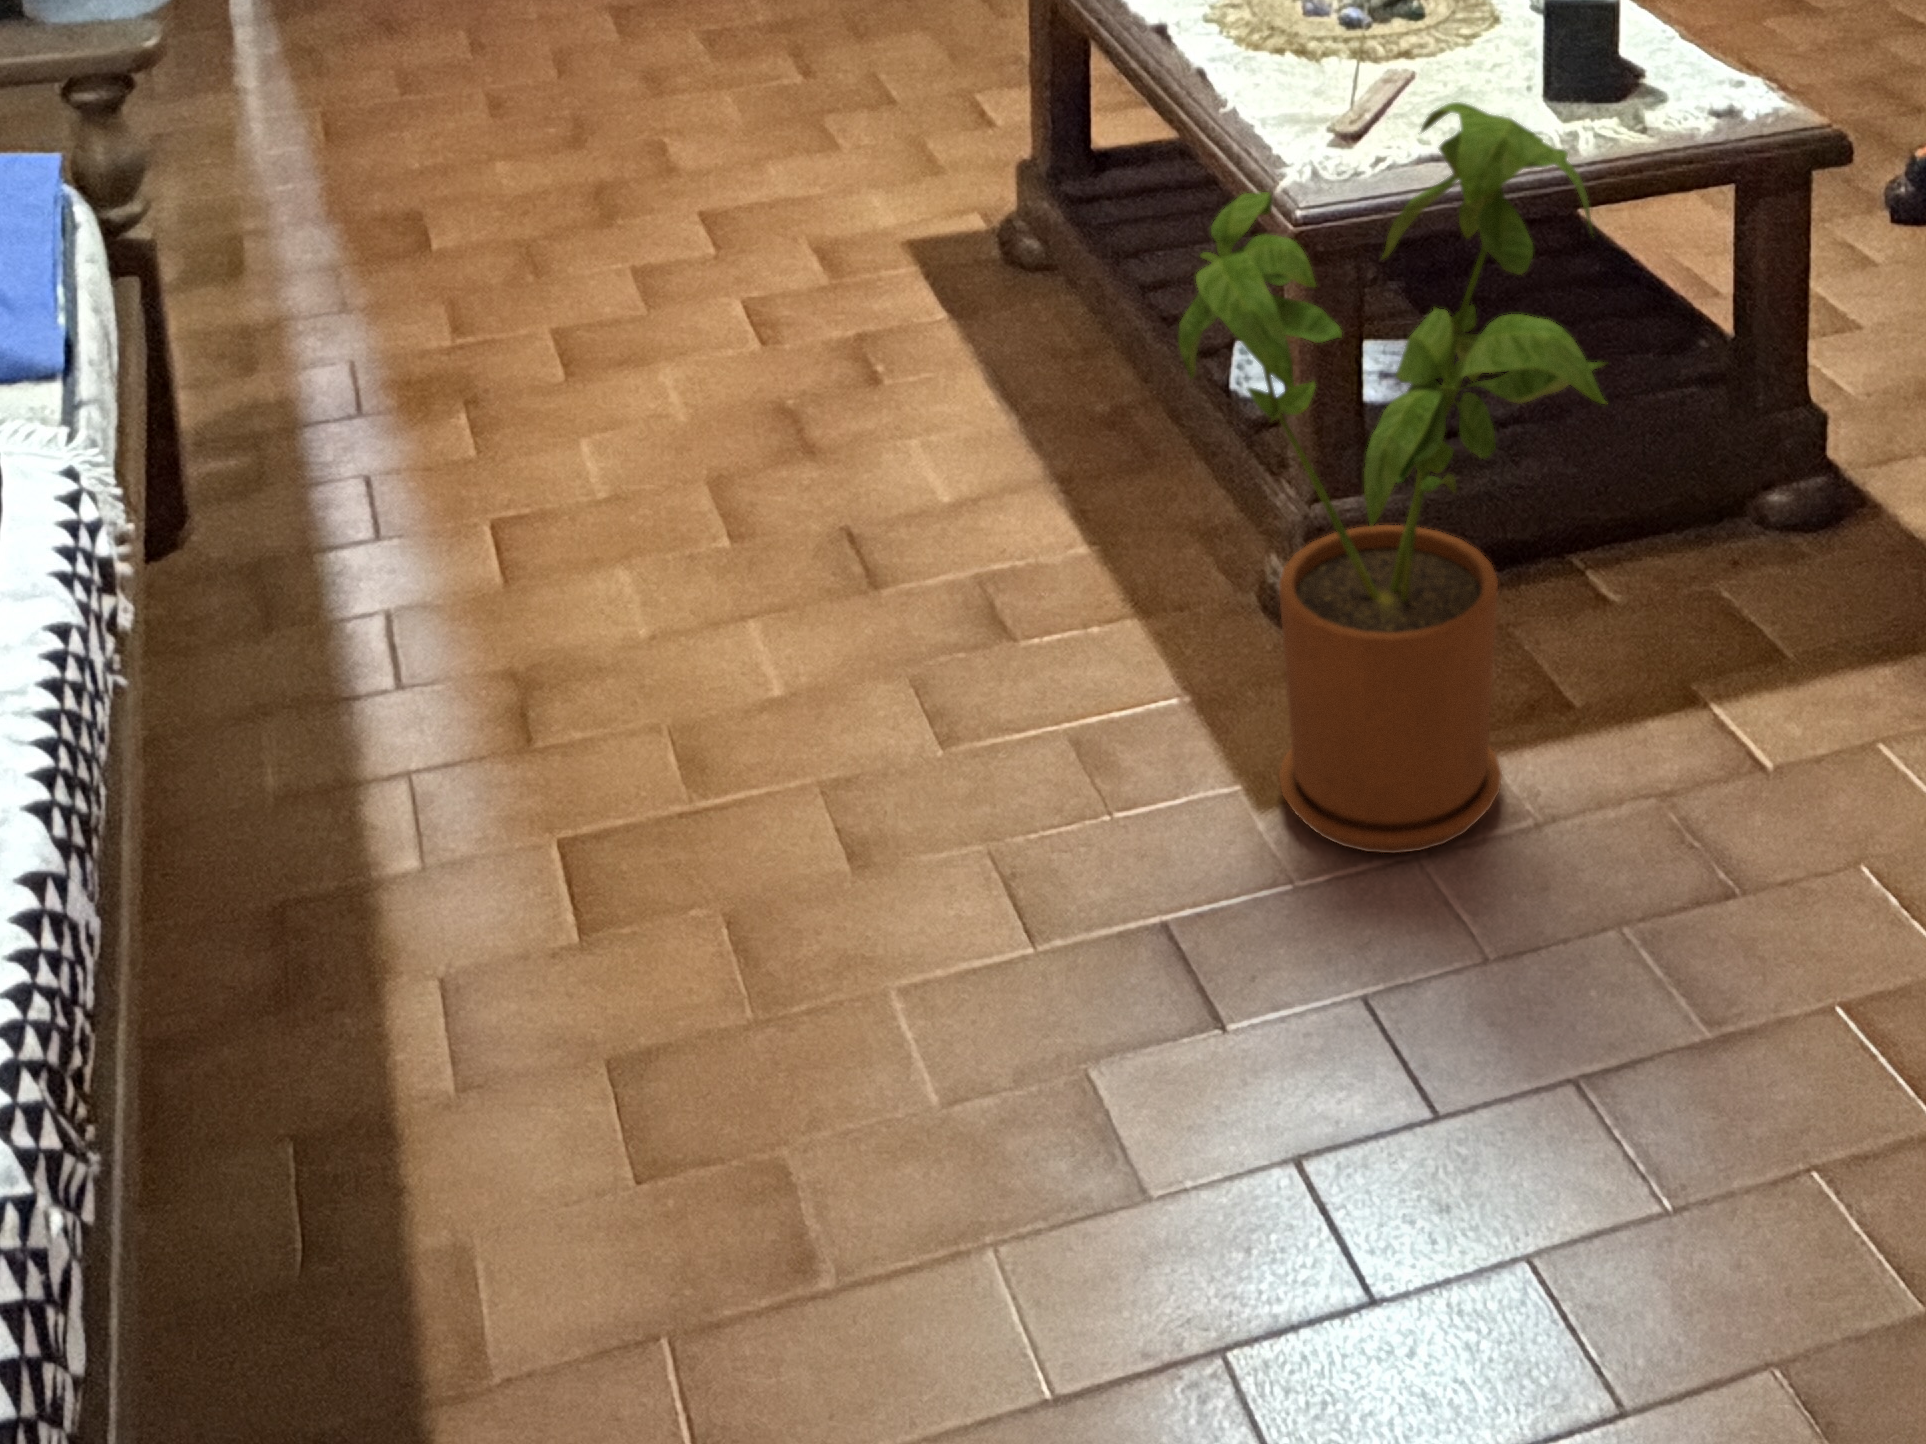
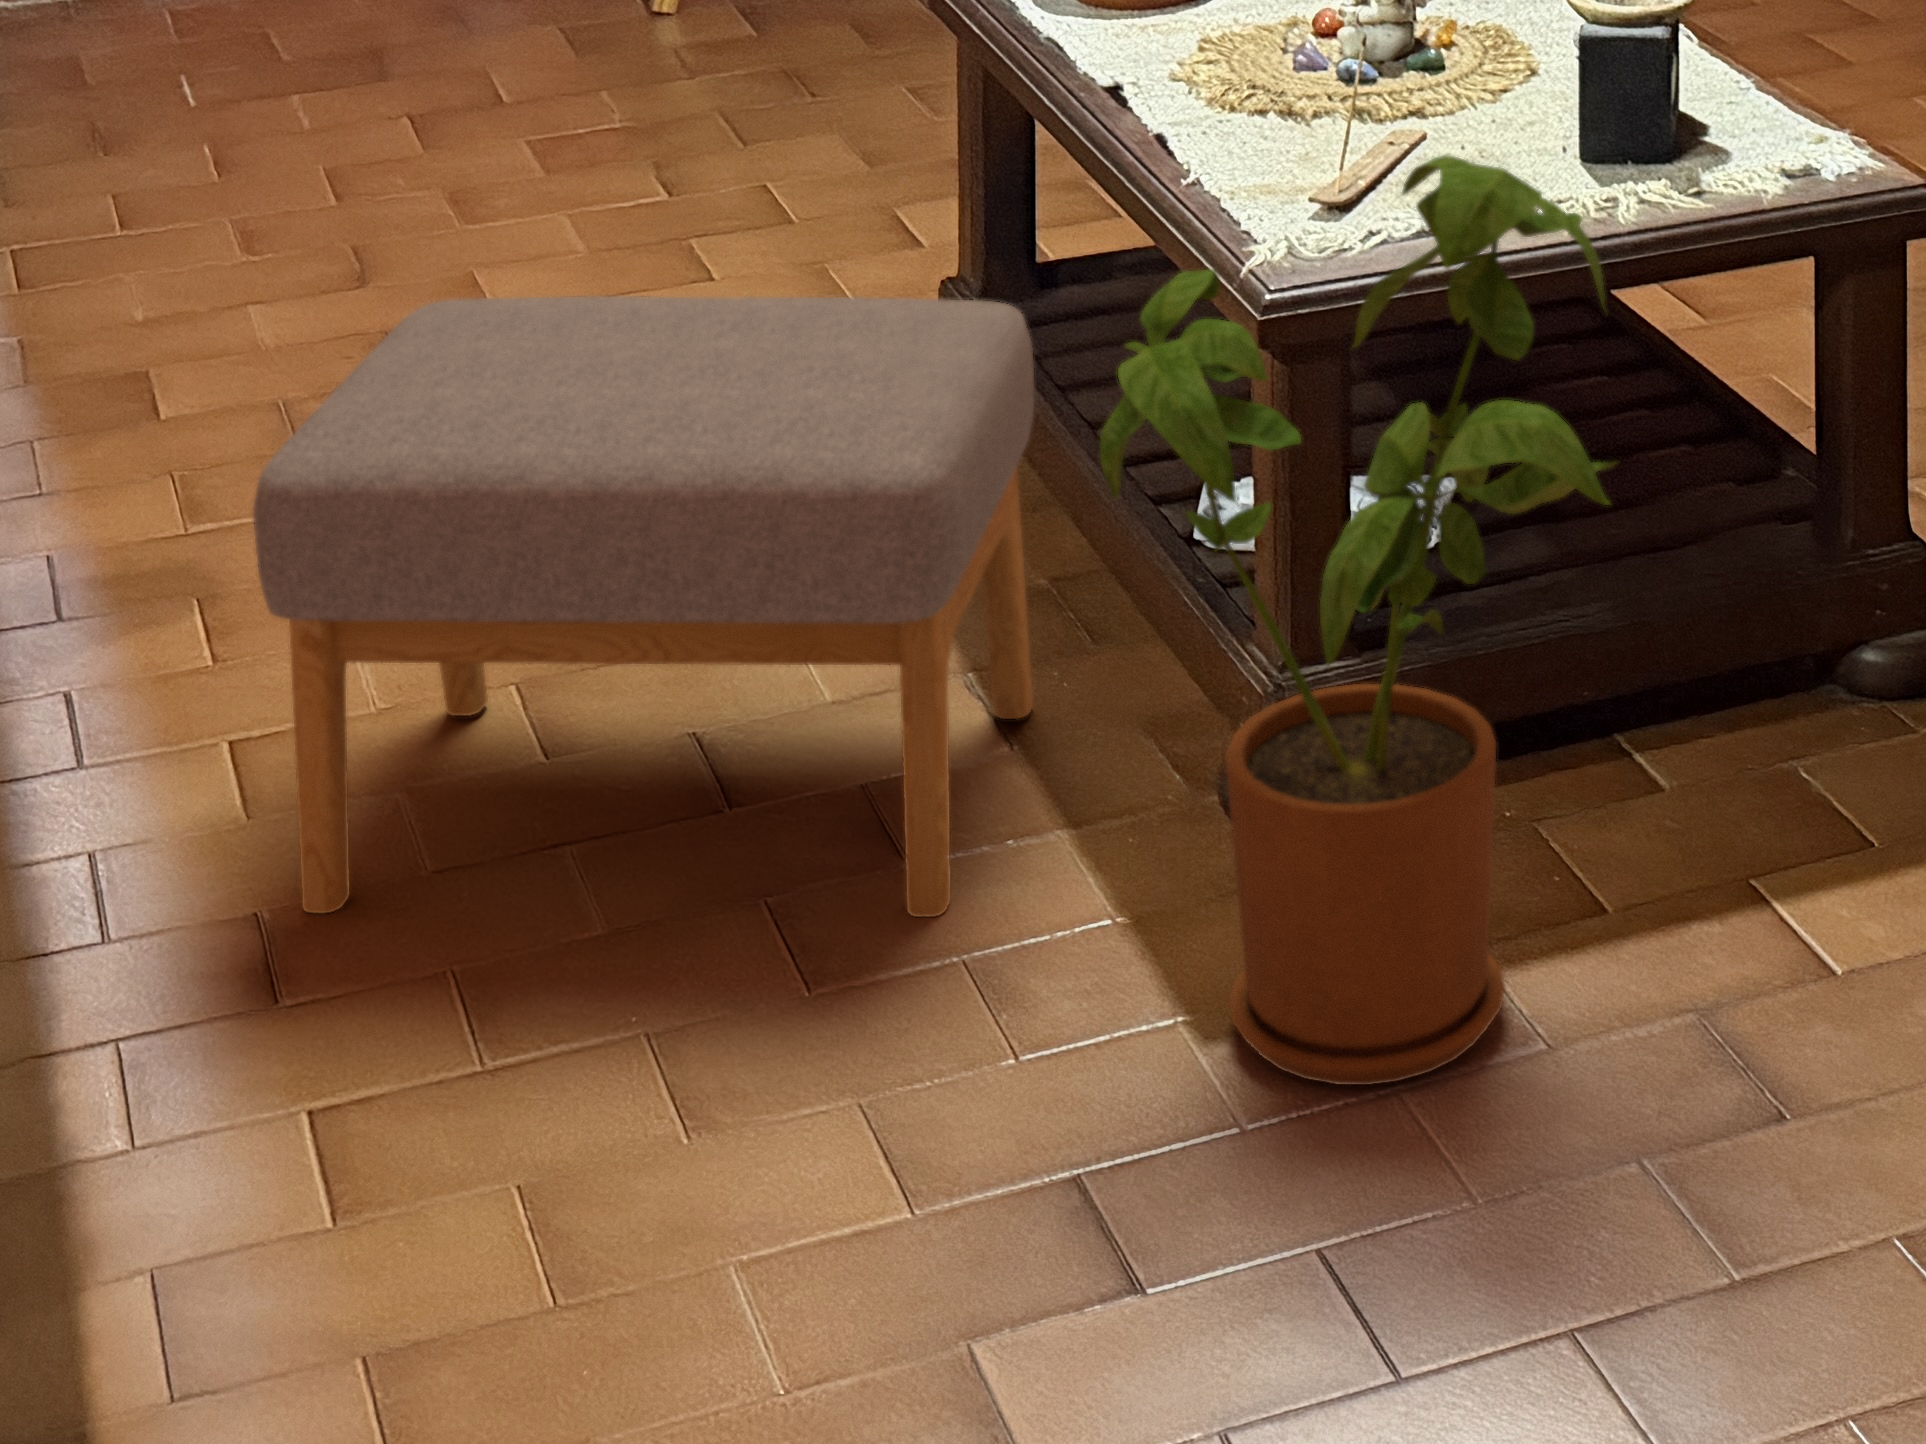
footstool: none [505,186,1109,692] -> present [253,296,1034,917]

